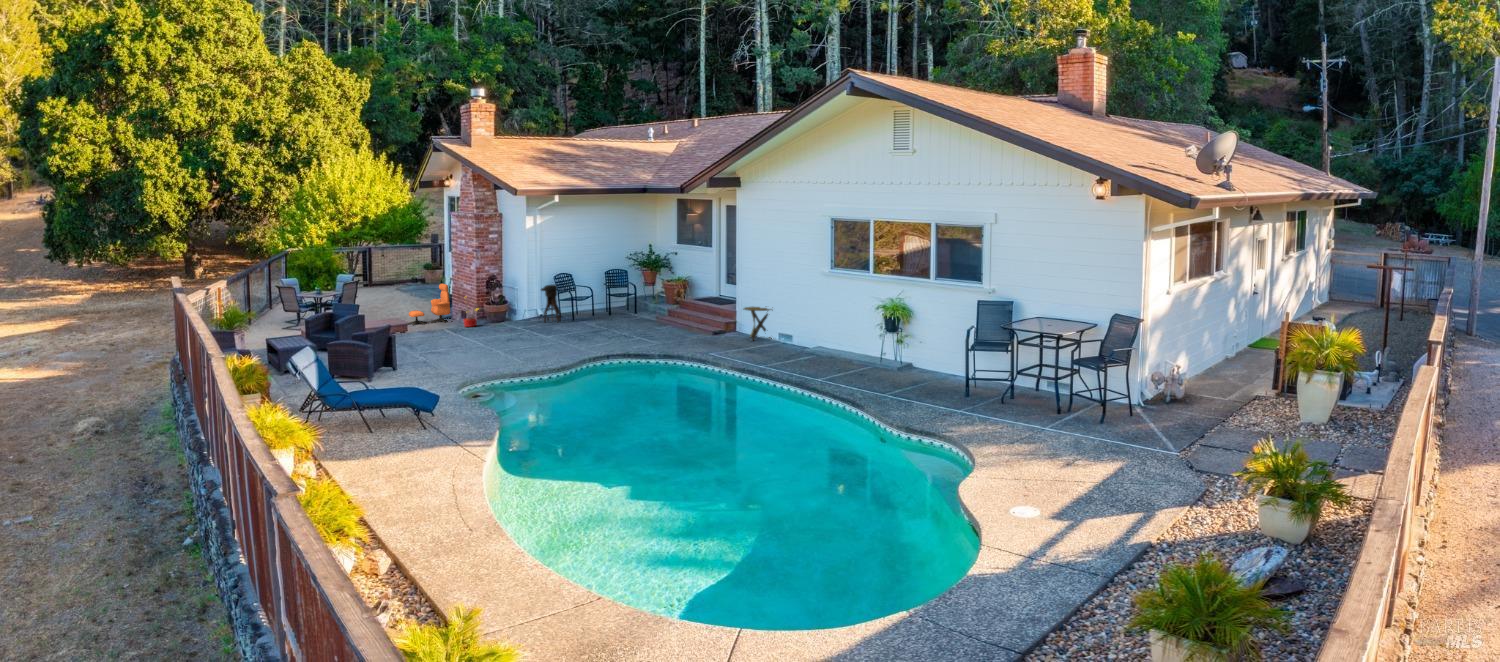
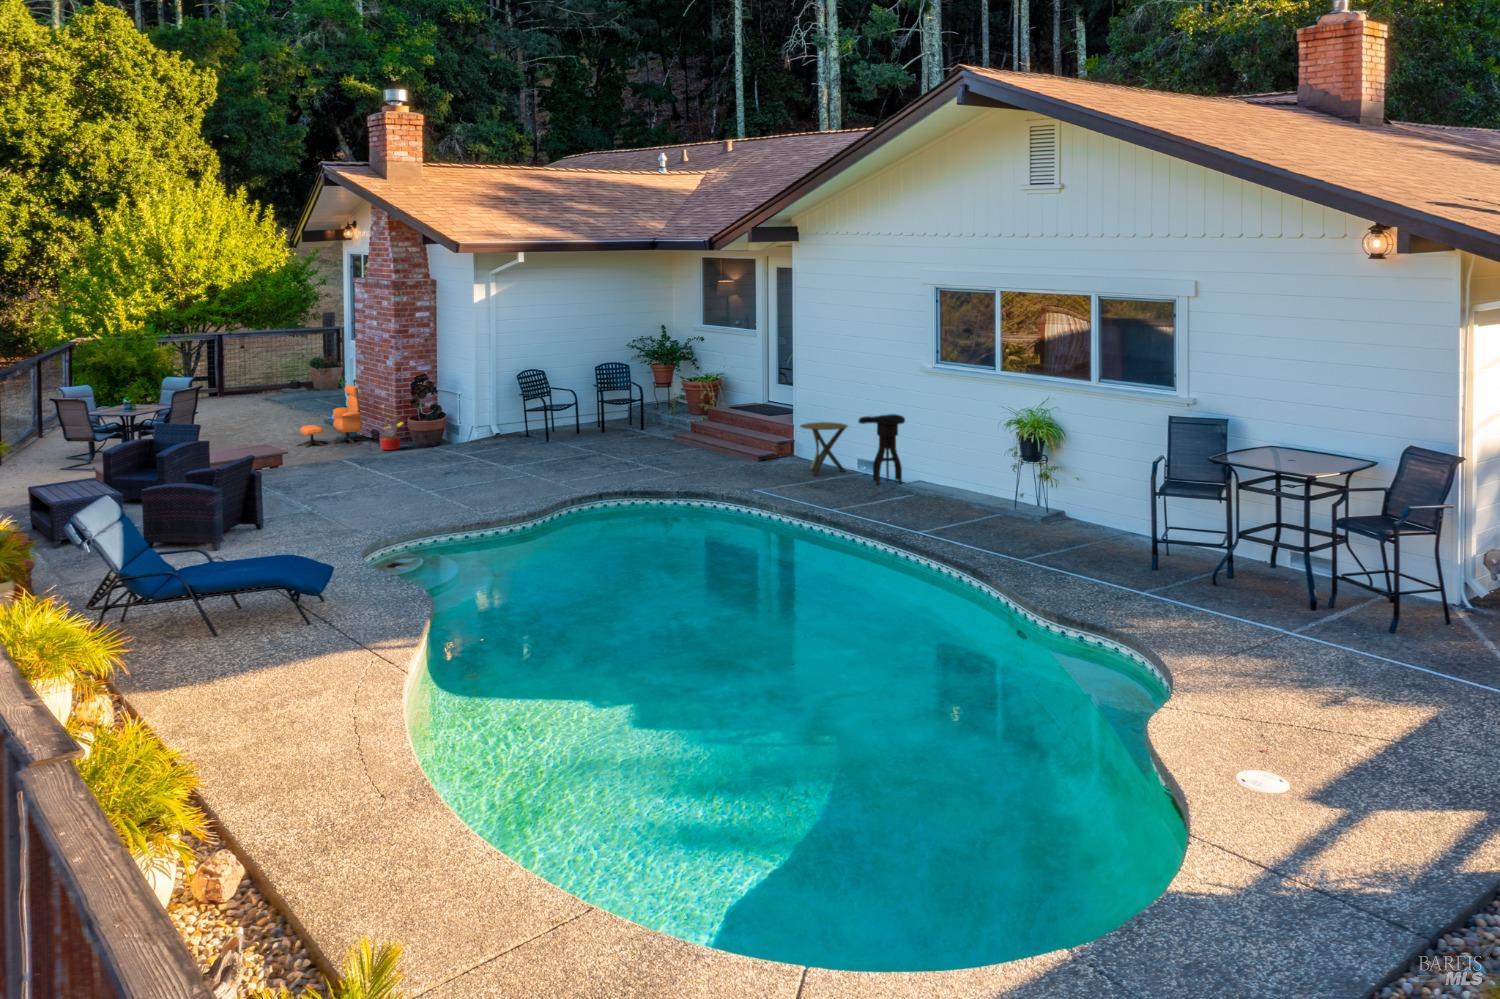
stool: present [541,285,561,322] -> present [859,414,905,485]

